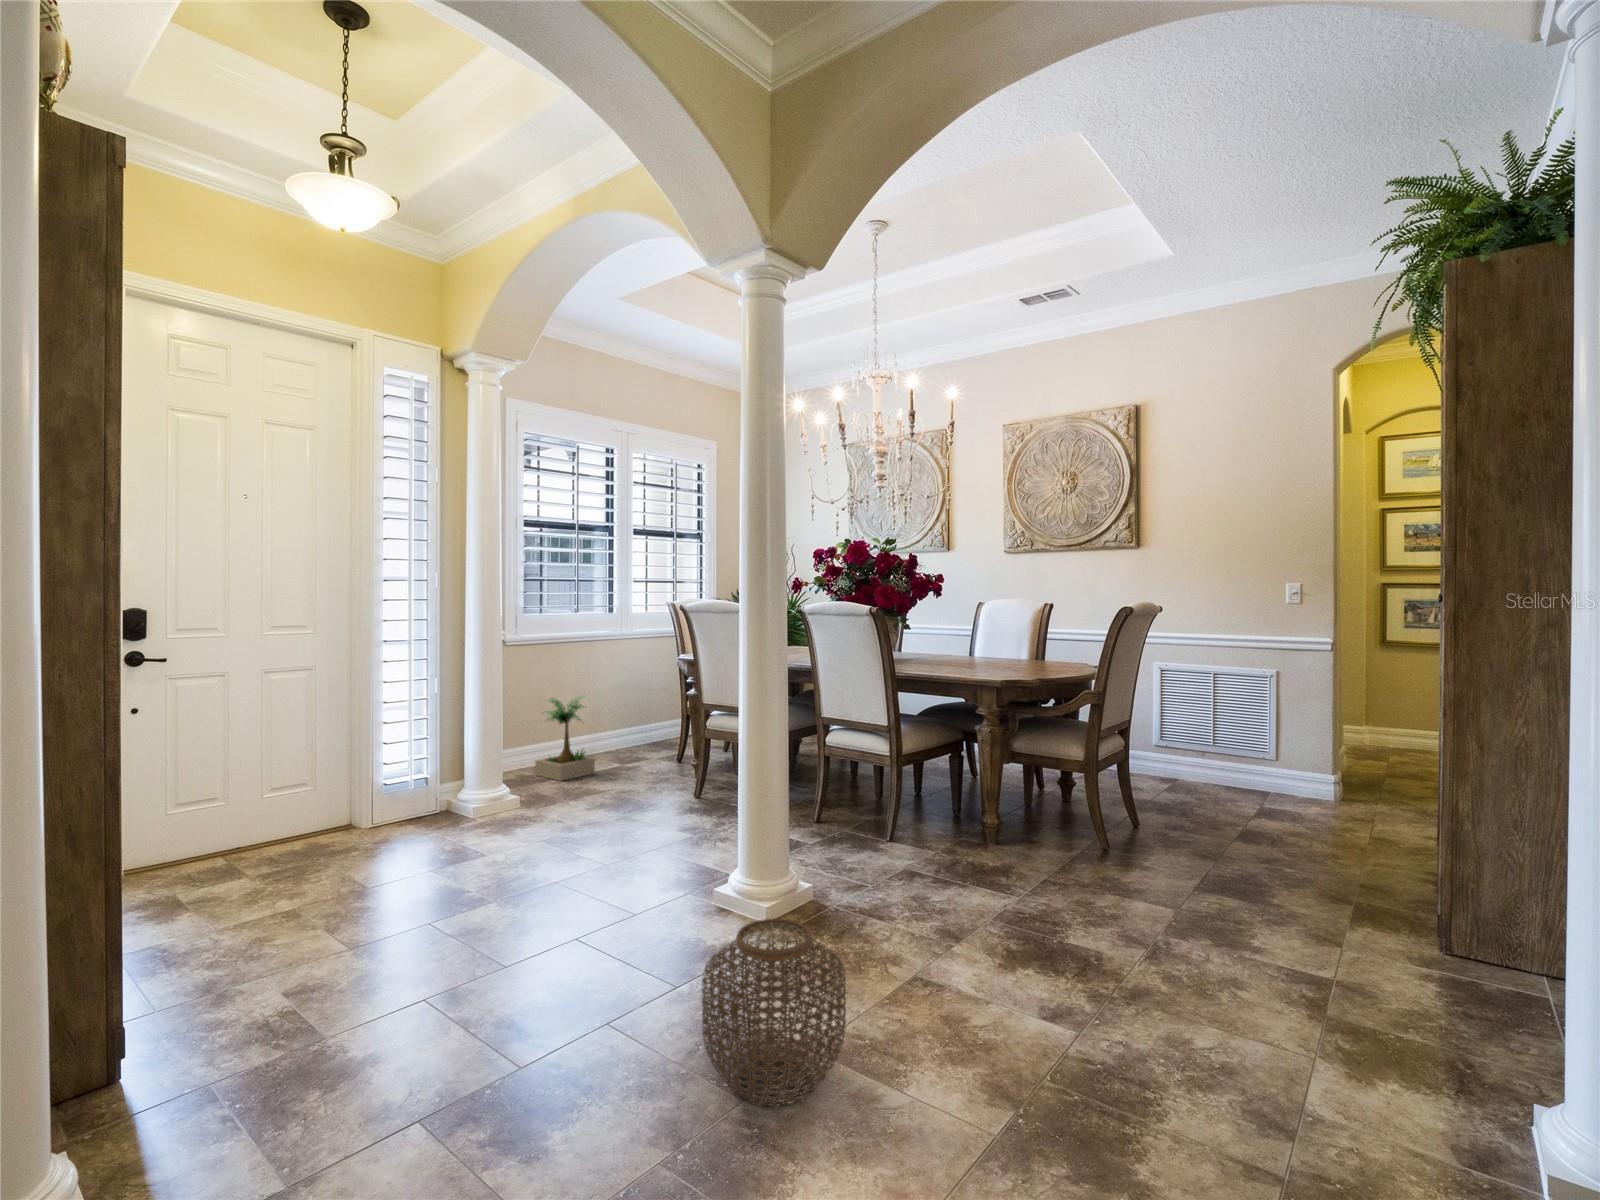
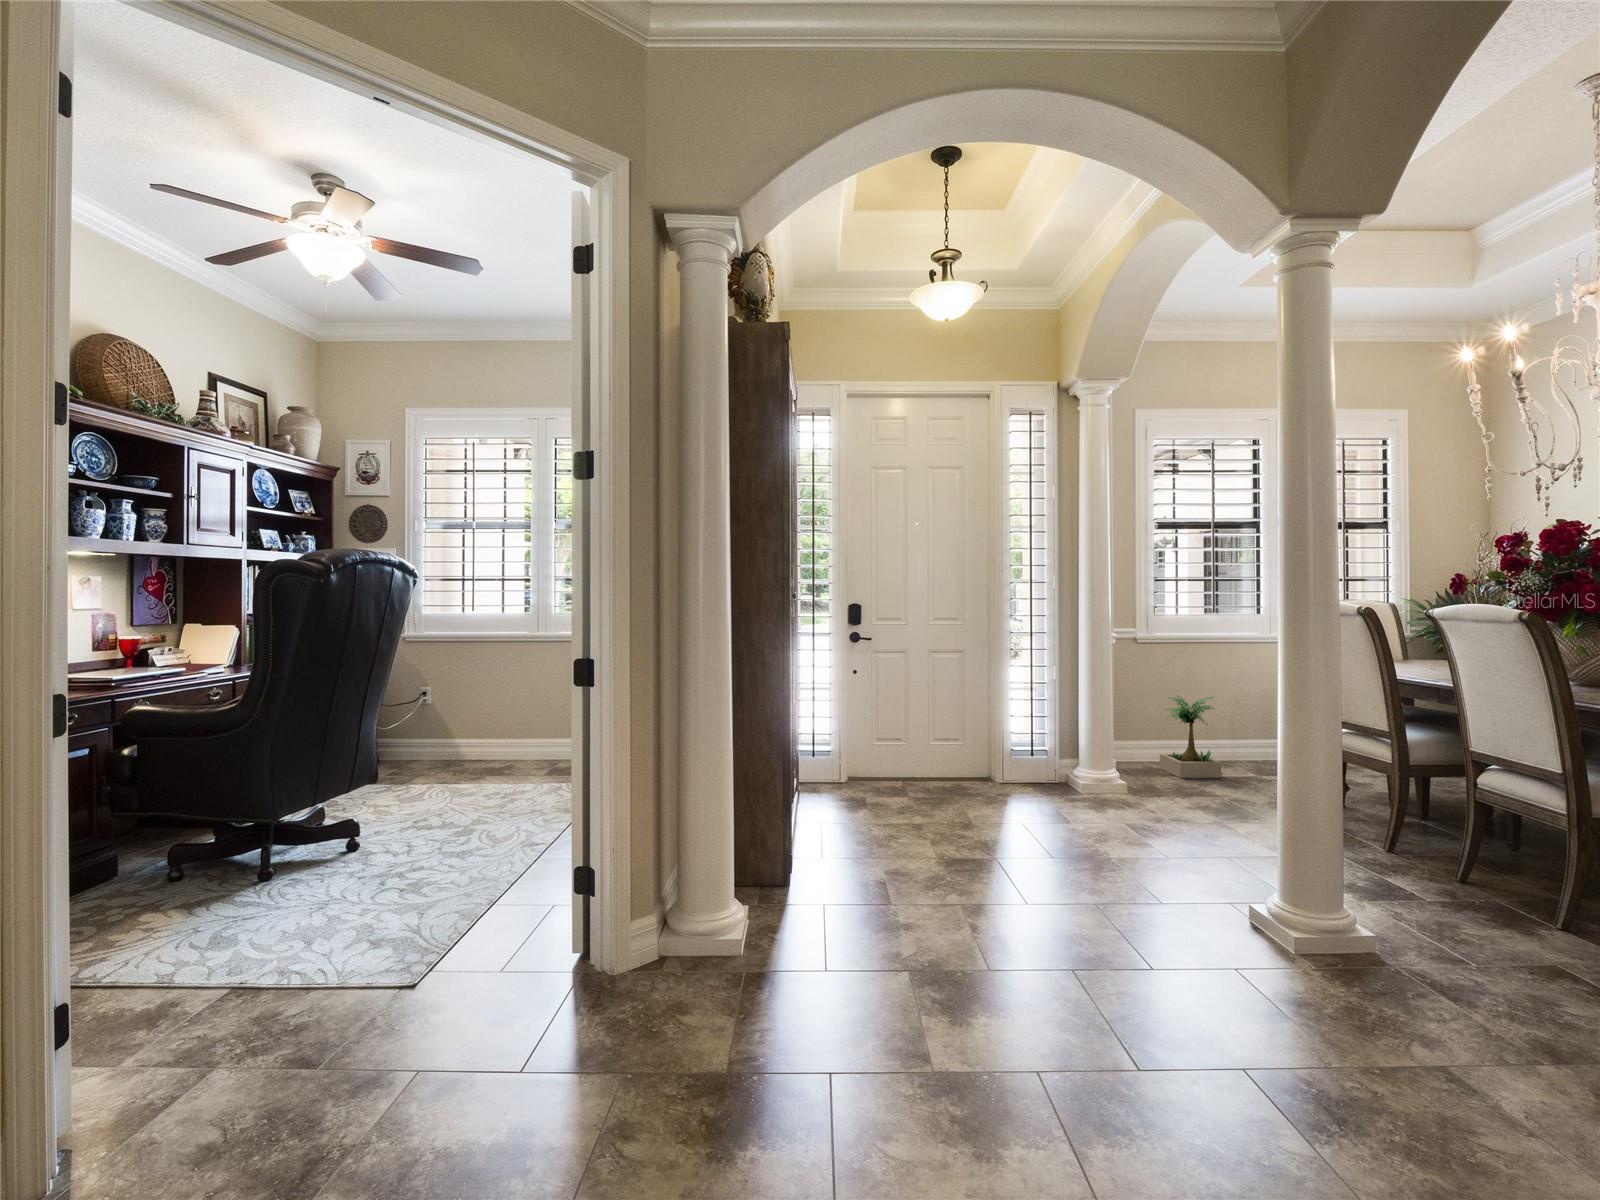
woven basket: present [702,919,846,1106] -> none [1094,923,1254,1112]

